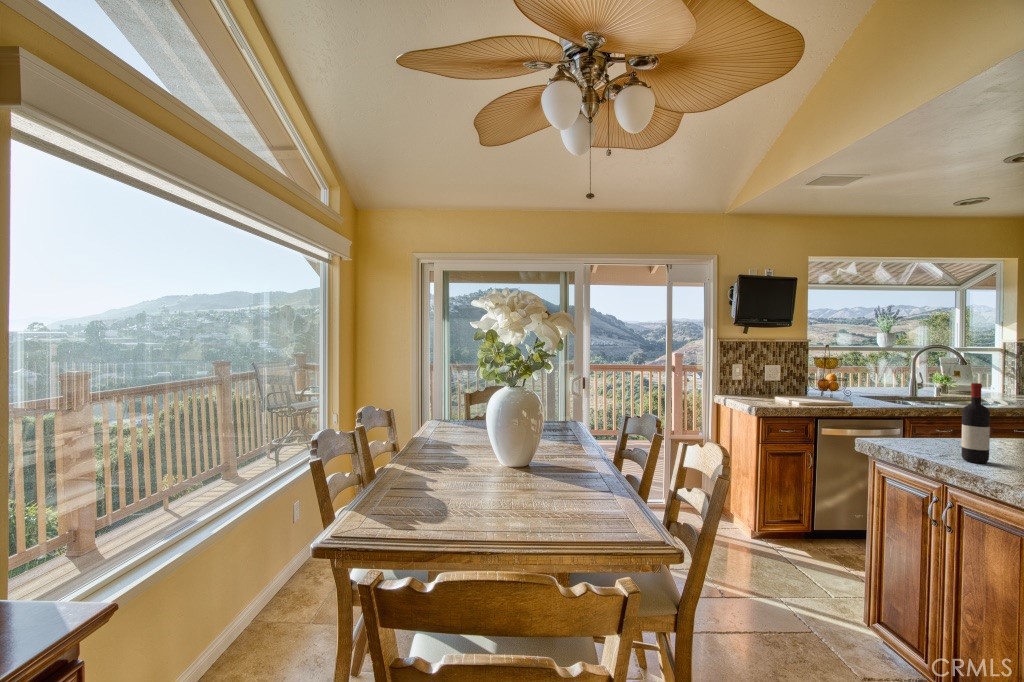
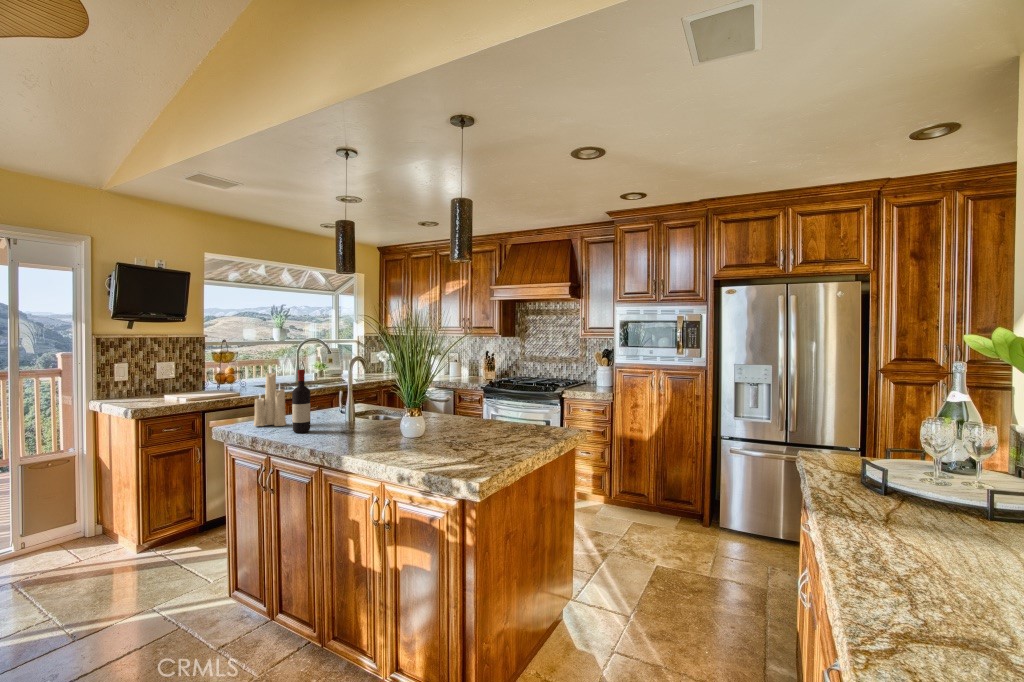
candle: none [899,372,944,449] -> present [254,370,286,426]

